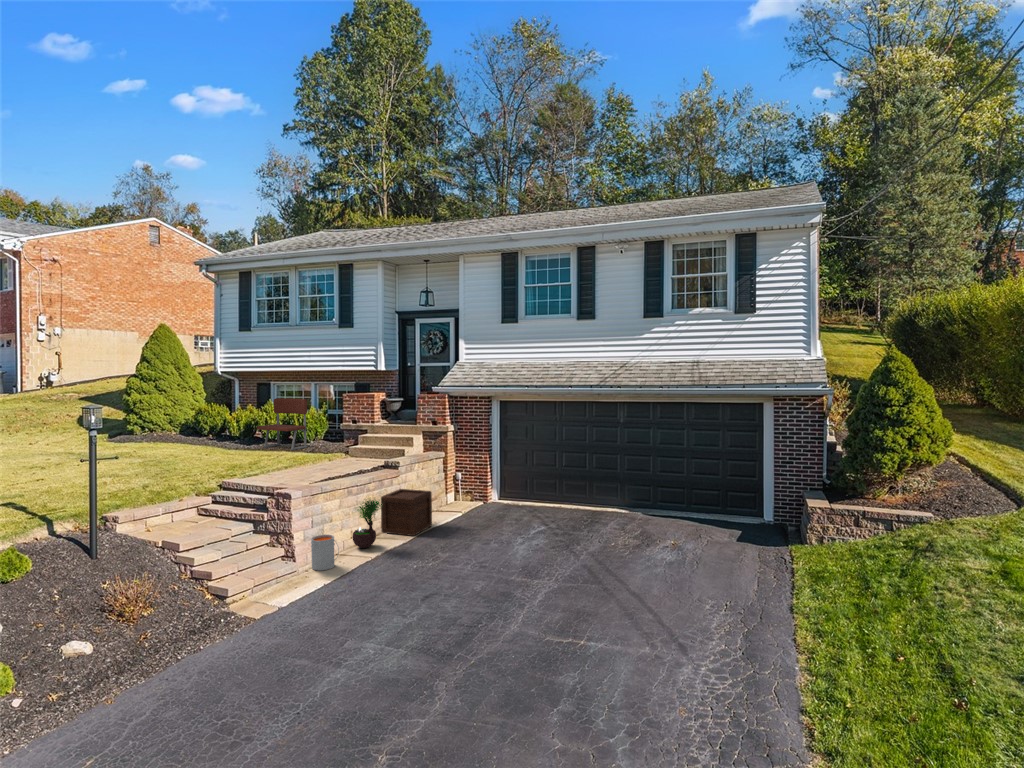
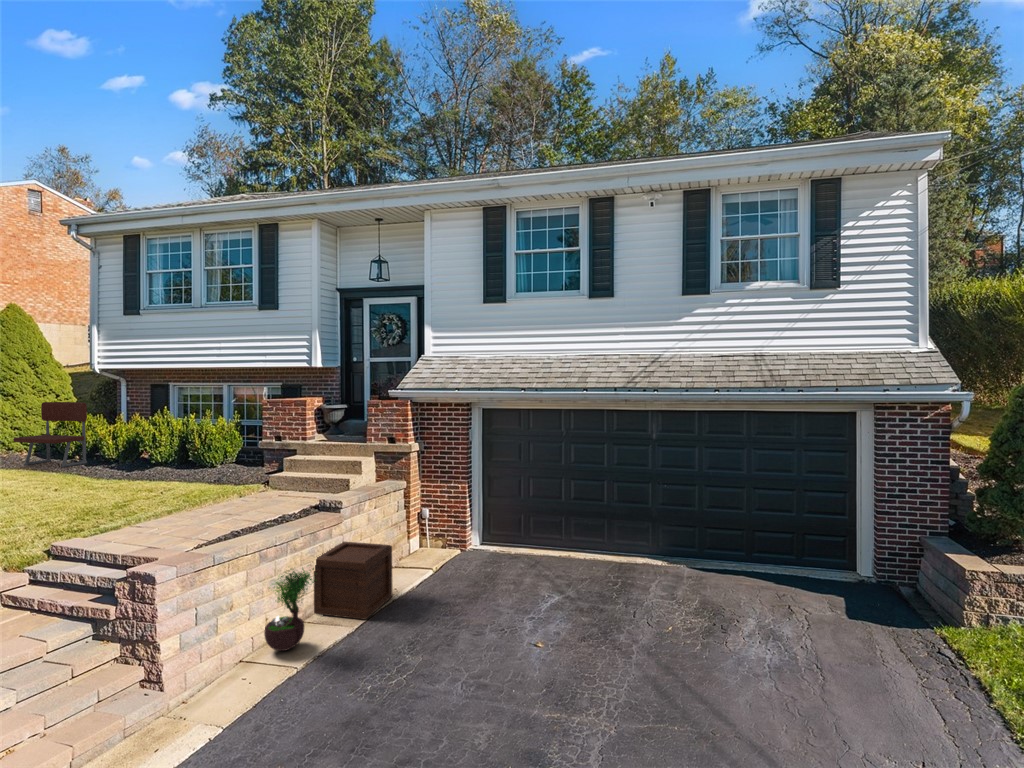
bench: present [257,398,307,450] -> present [13,402,87,467]
bucket: present [311,535,339,570] -> none [183,642,237,713]

